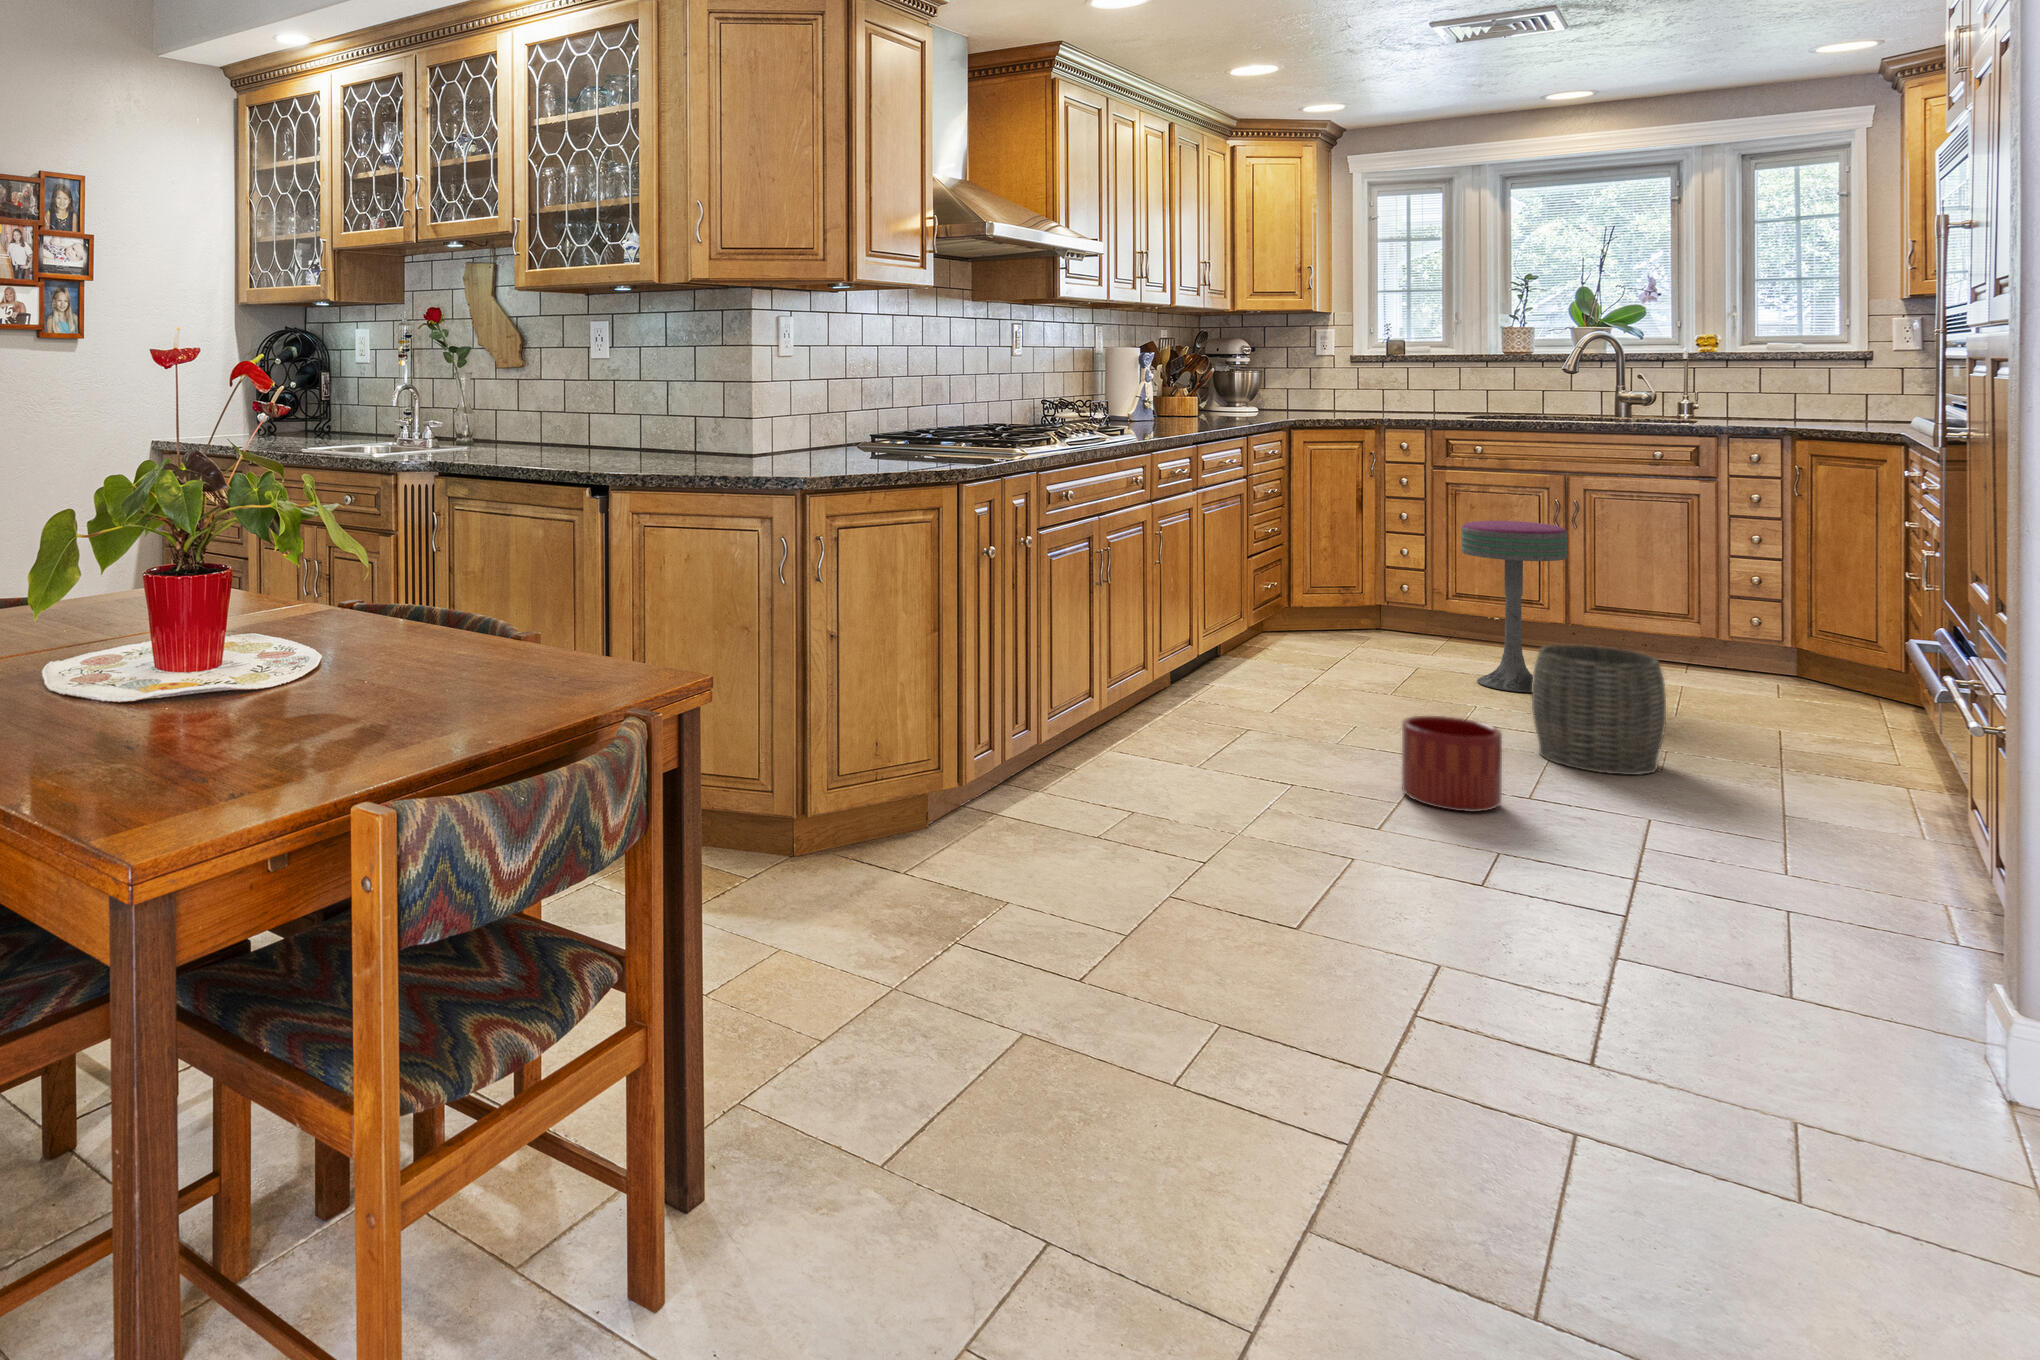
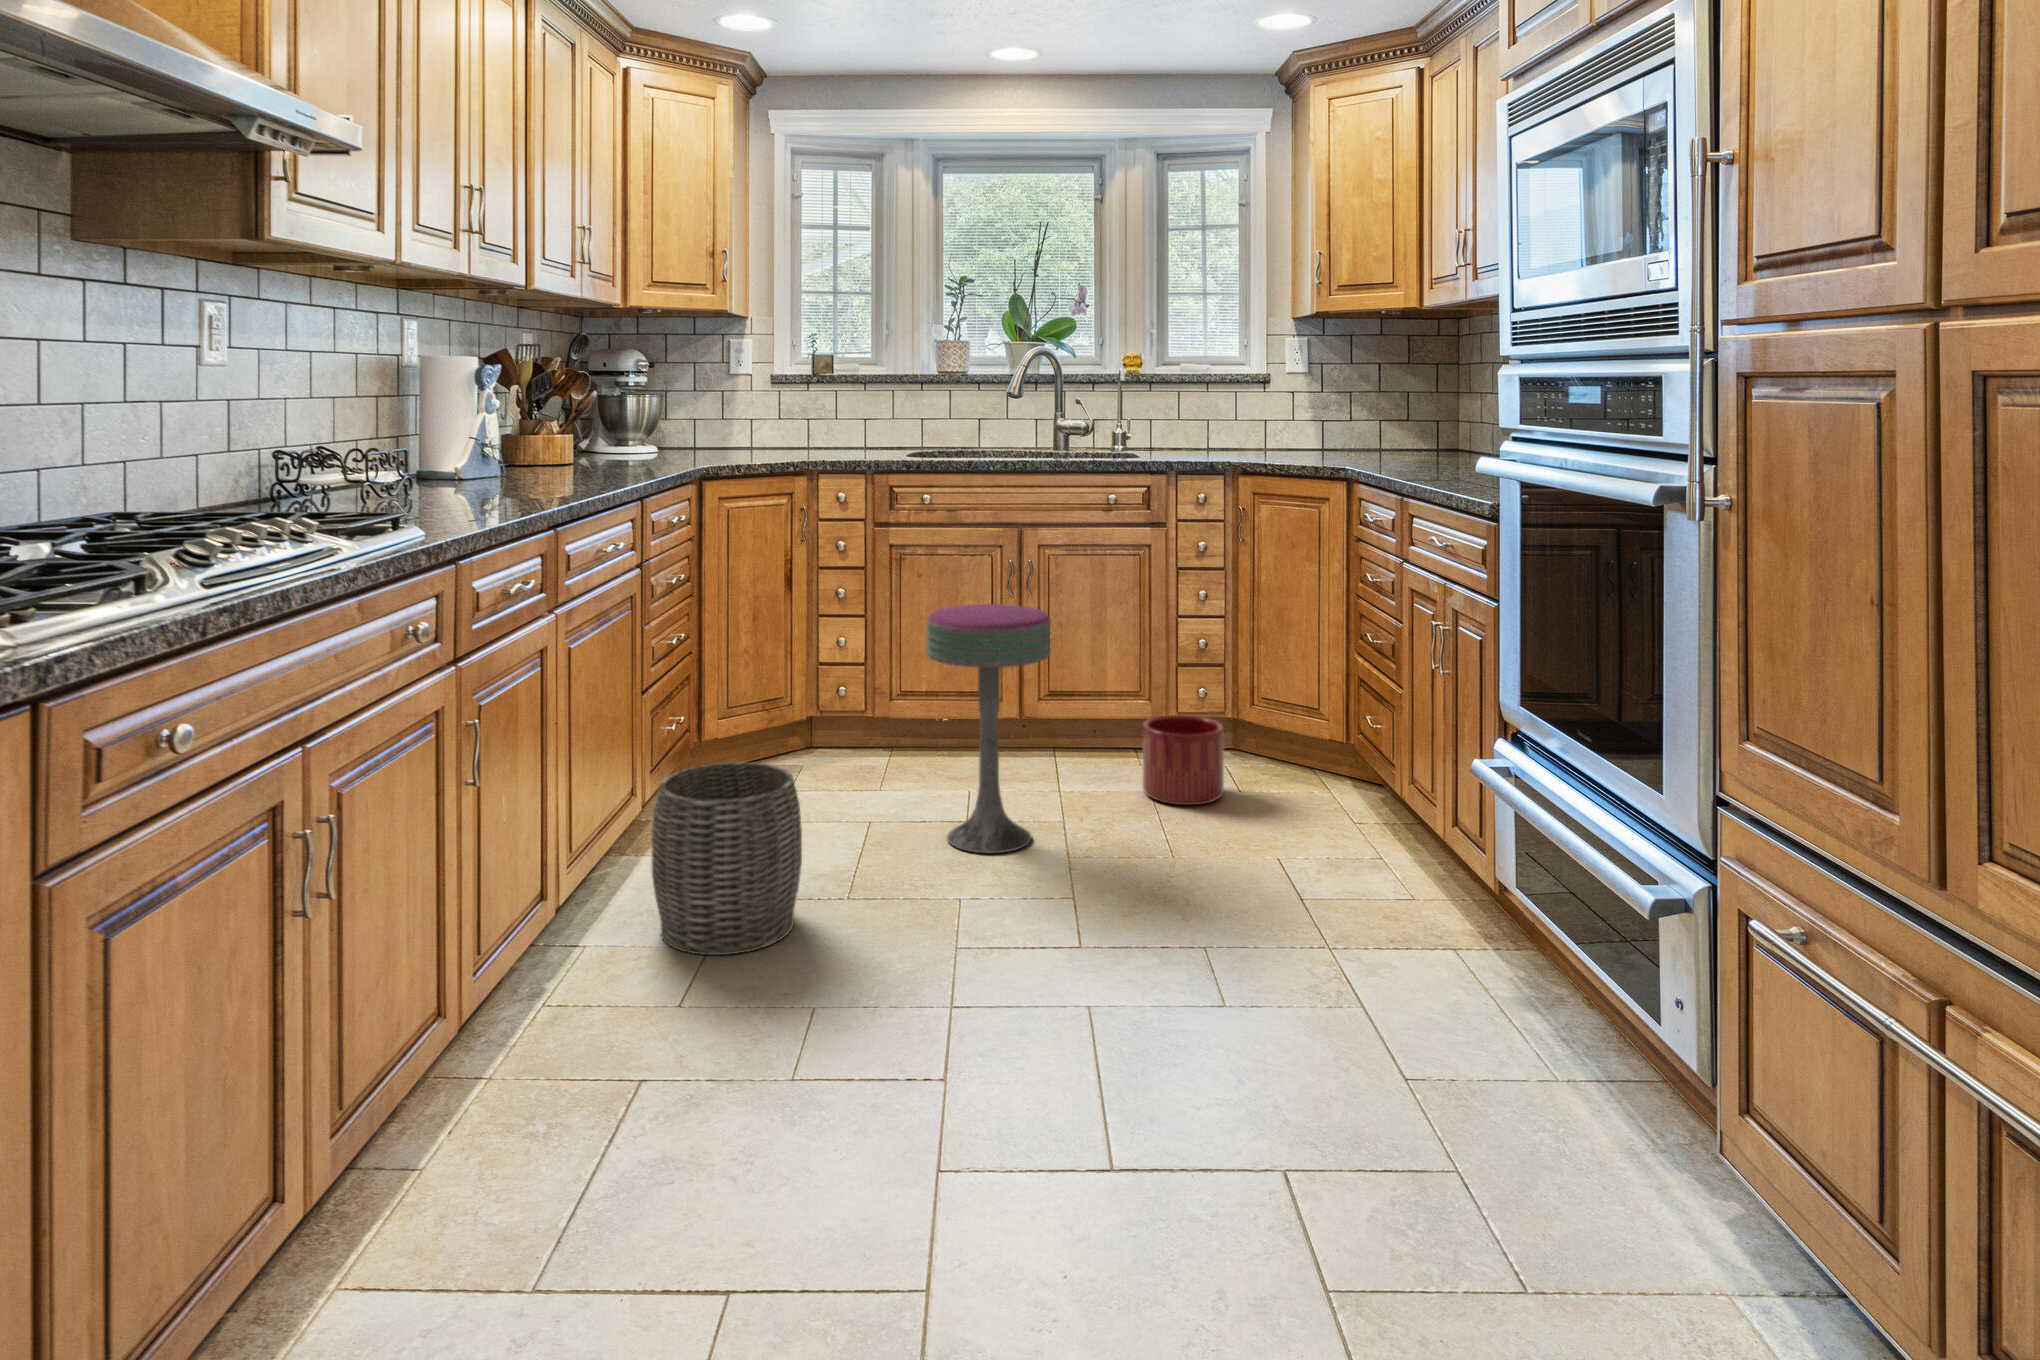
woven basket: present [1532,645,1666,775] -> present [651,762,802,955]
planter: present [1402,716,1502,812] -> present [1143,715,1224,805]

